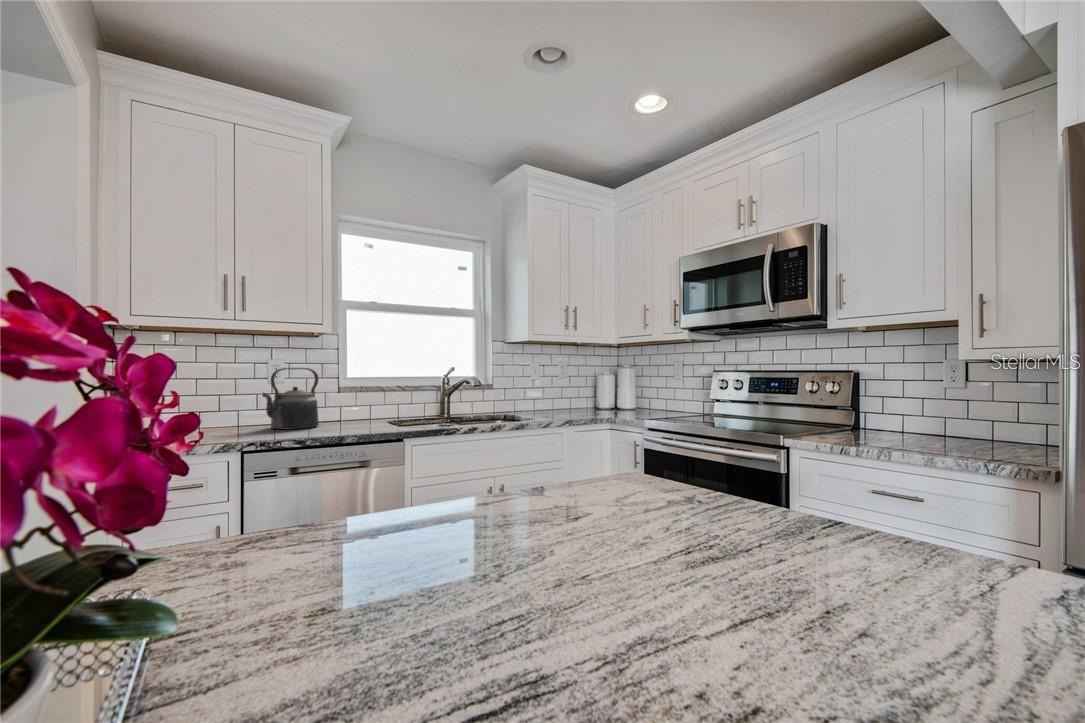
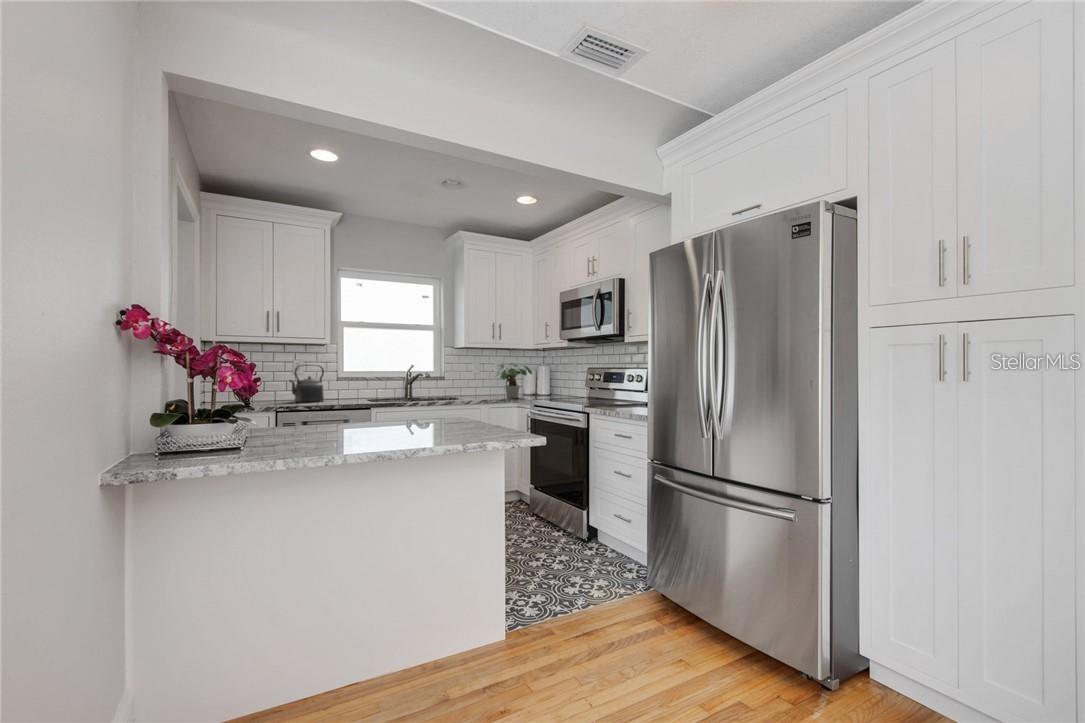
potted plant: none [570,364,621,415] -> present [495,363,532,398]

